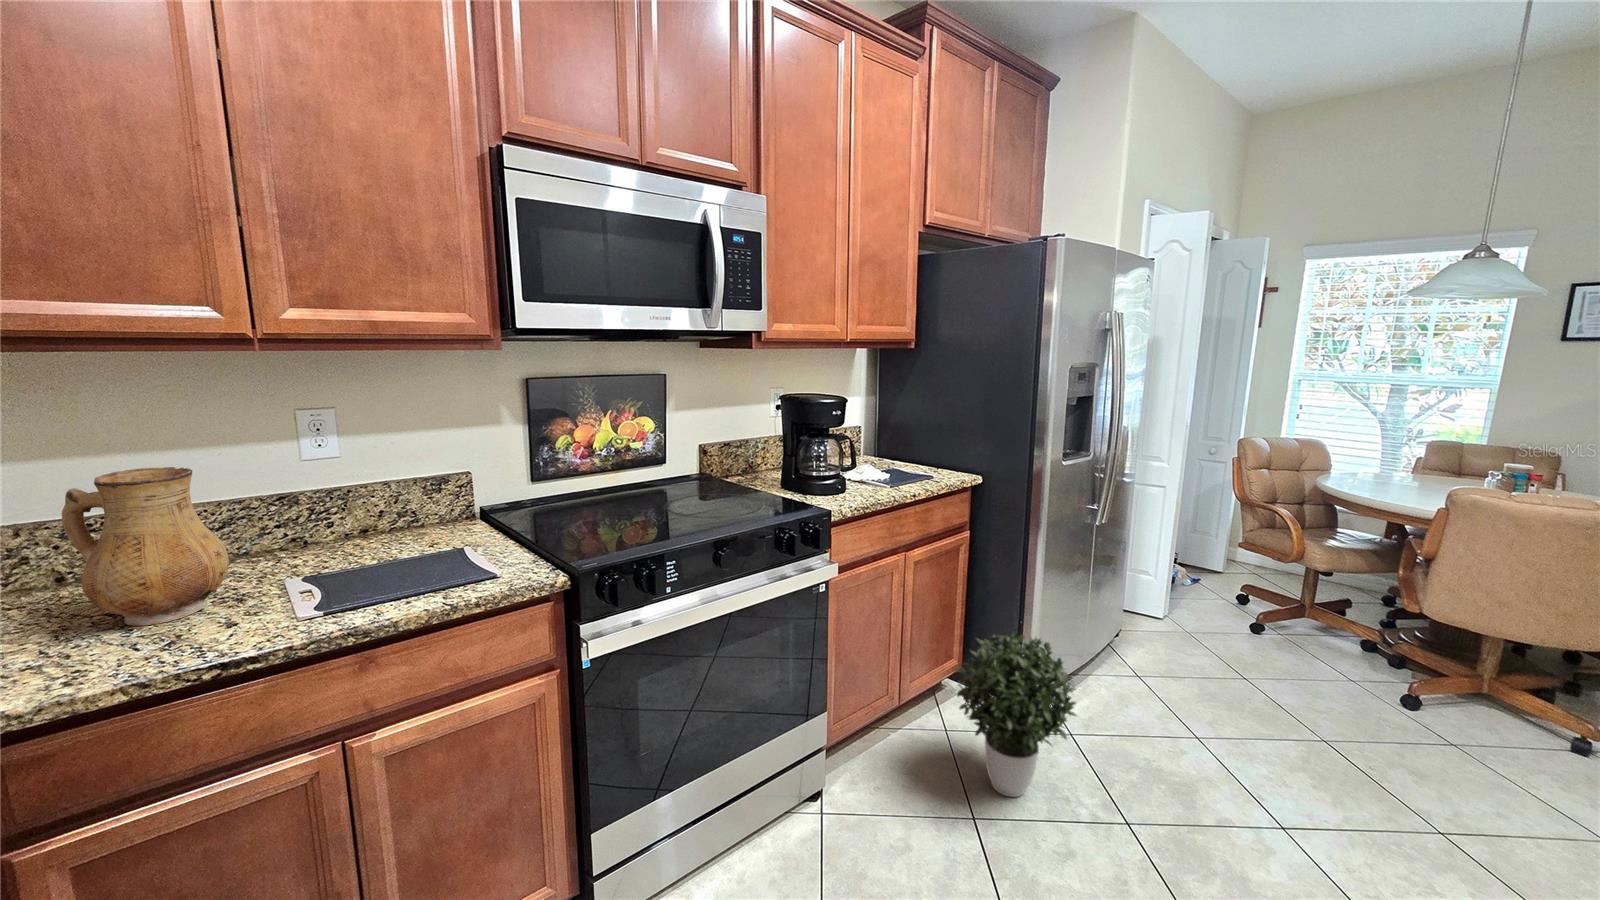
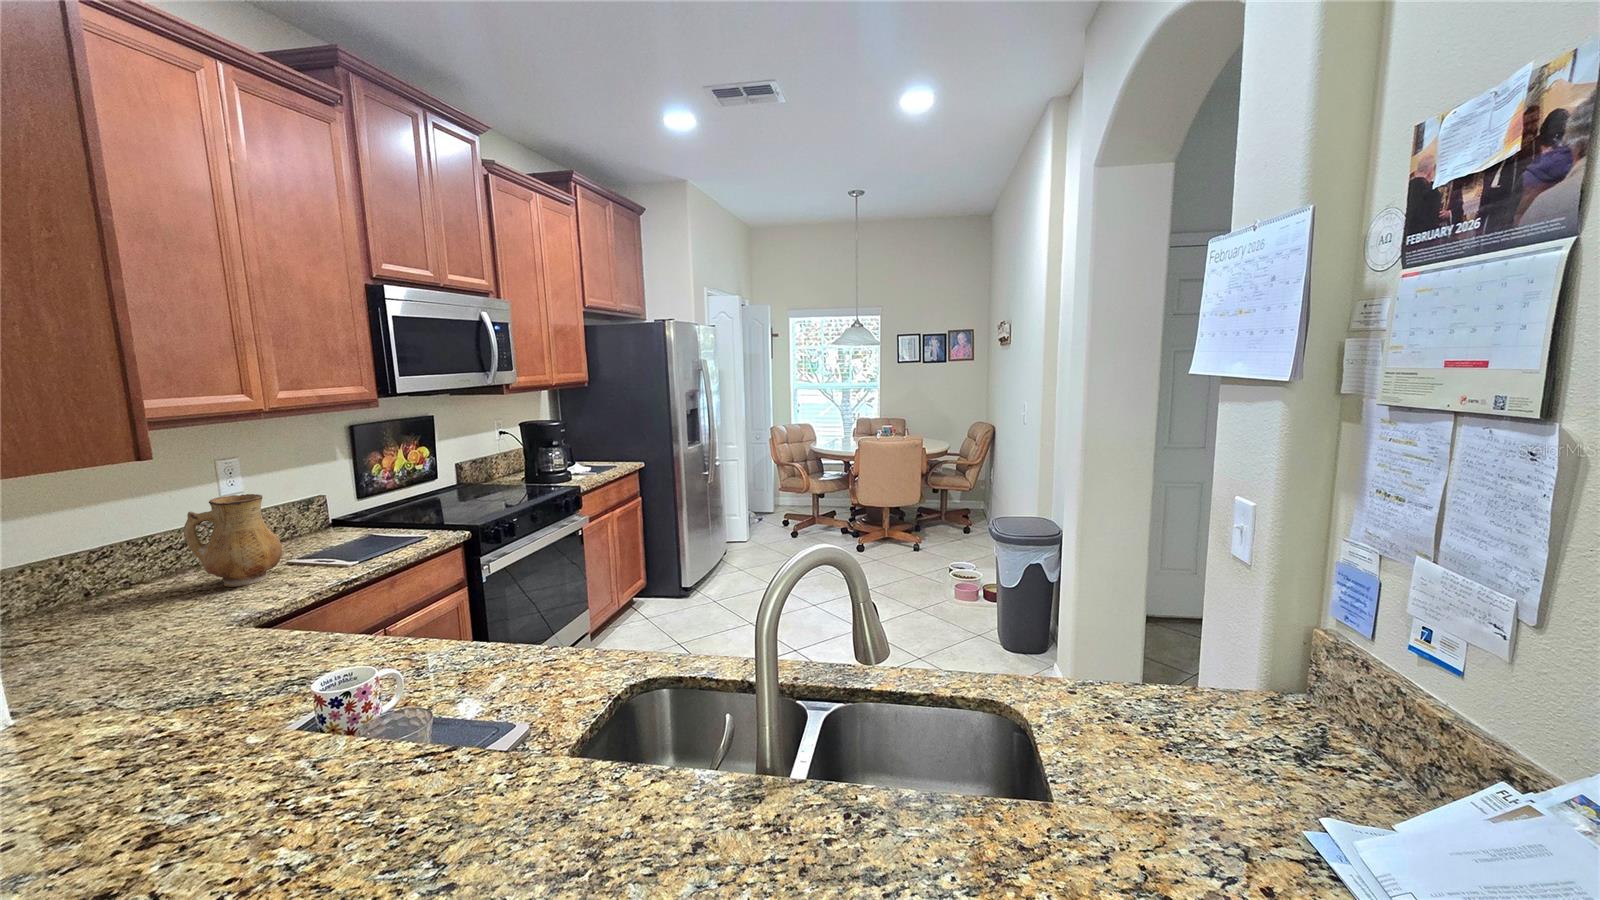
potted plant: present [957,632,1076,797] -> none [651,540,716,630]

